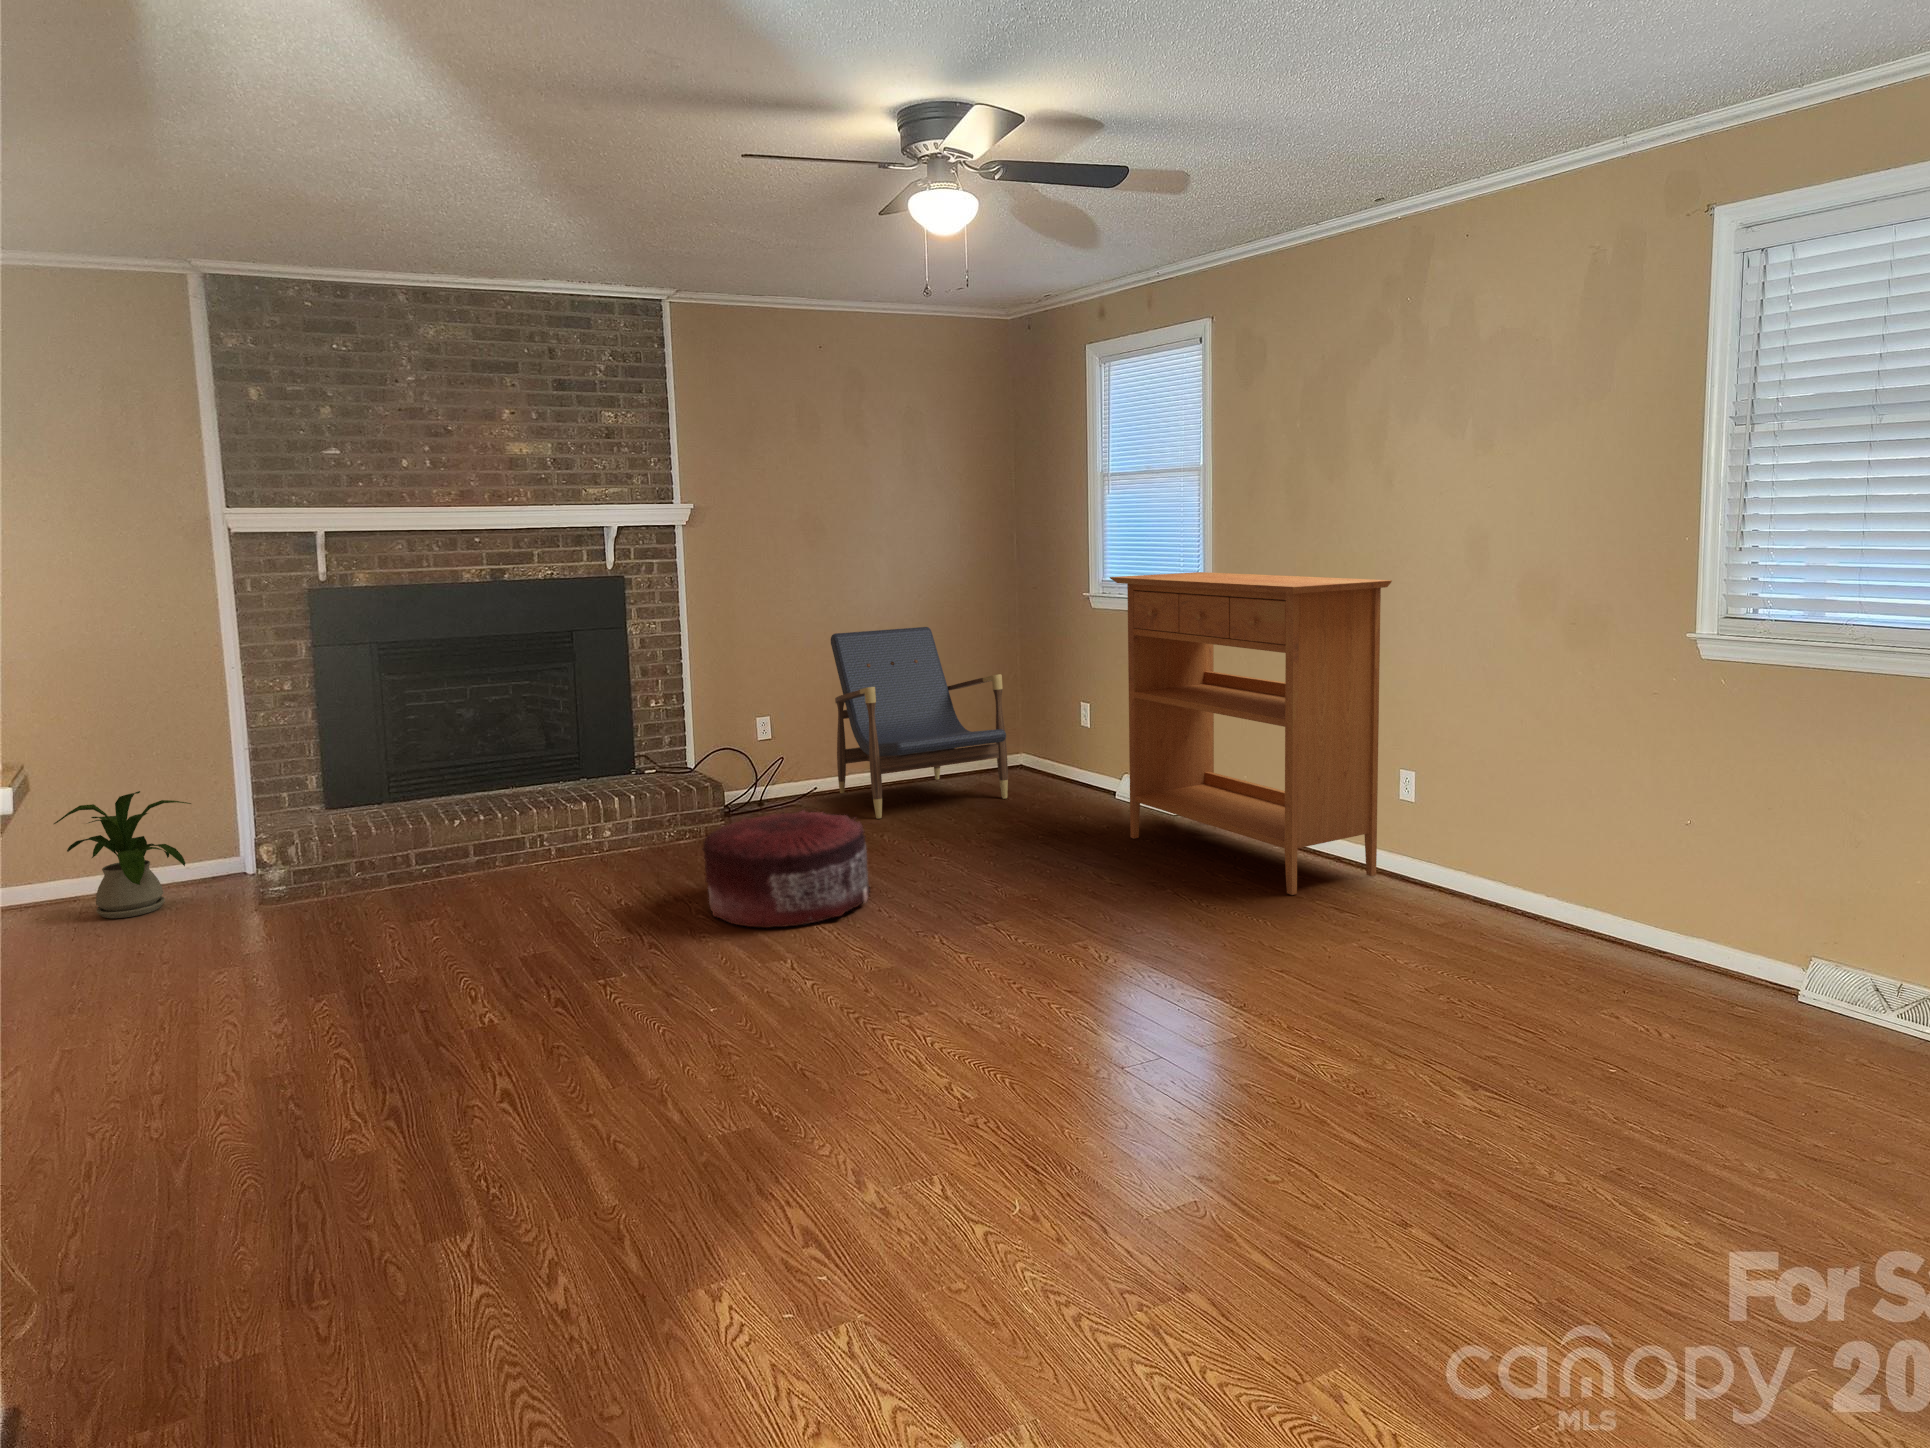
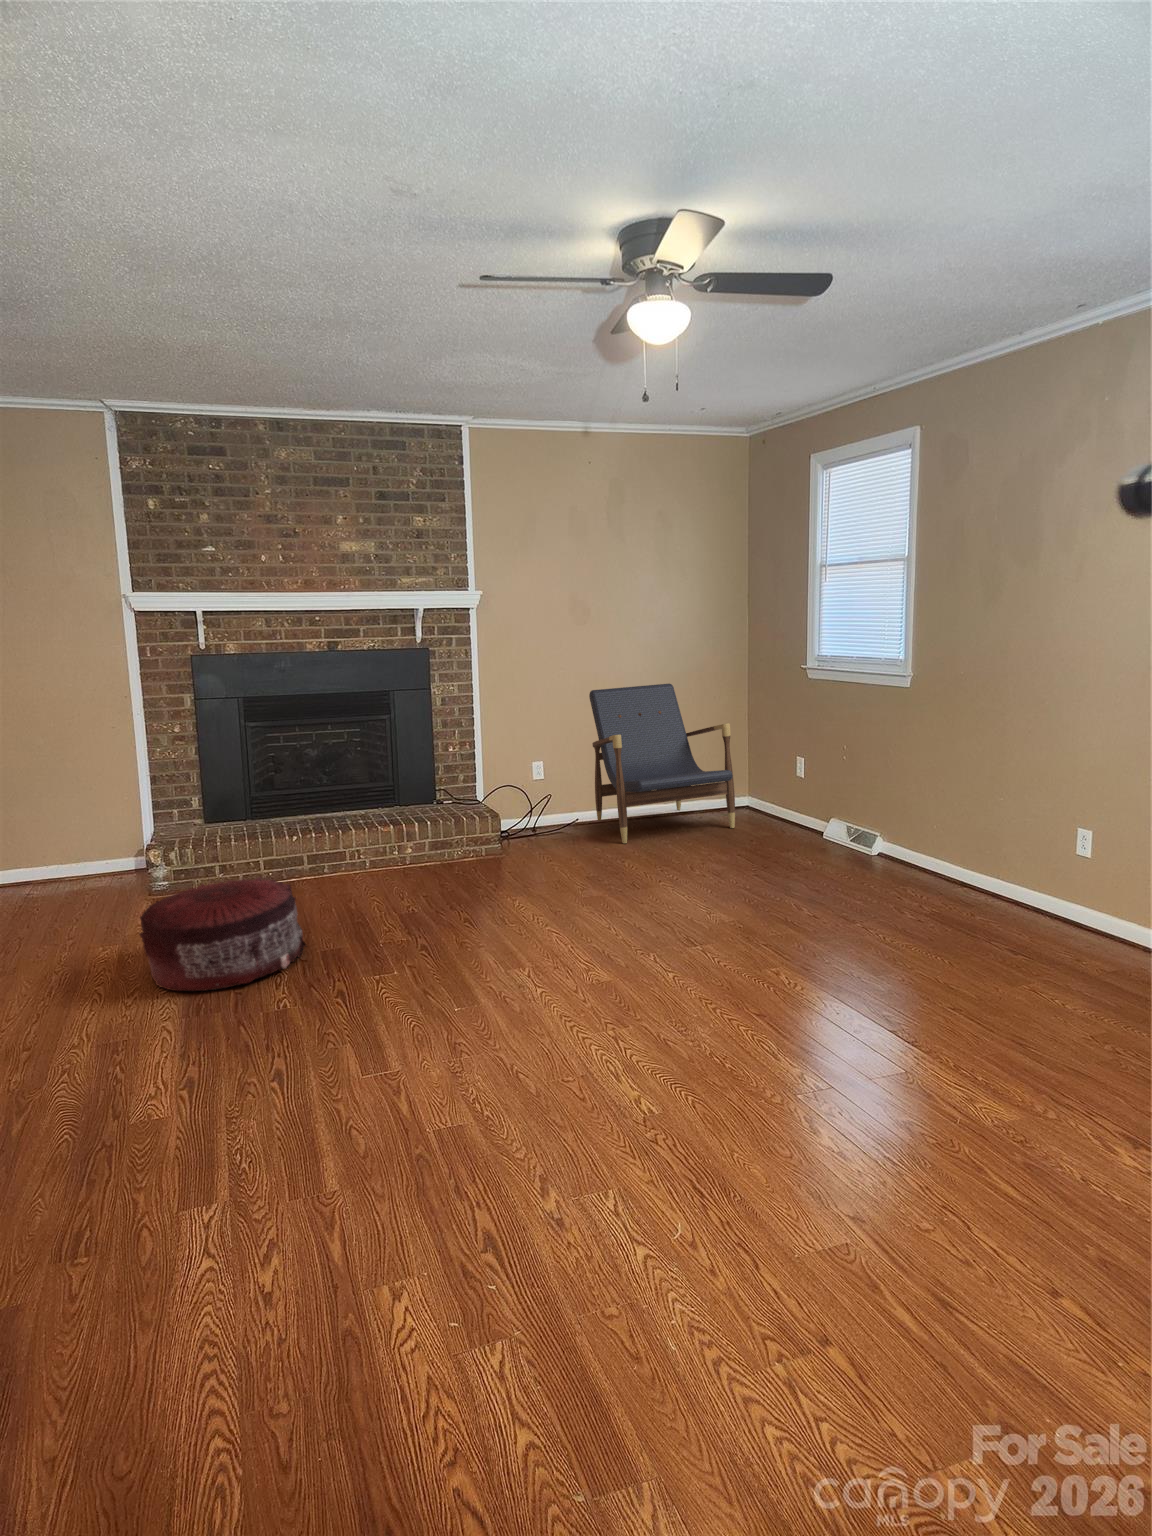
console table: present [1110,572,1392,895] -> none [819,632,1088,928]
house plant: present [54,791,191,918] -> none [17,815,111,907]
pouf: present [703,810,870,928] -> present [140,877,306,991]

